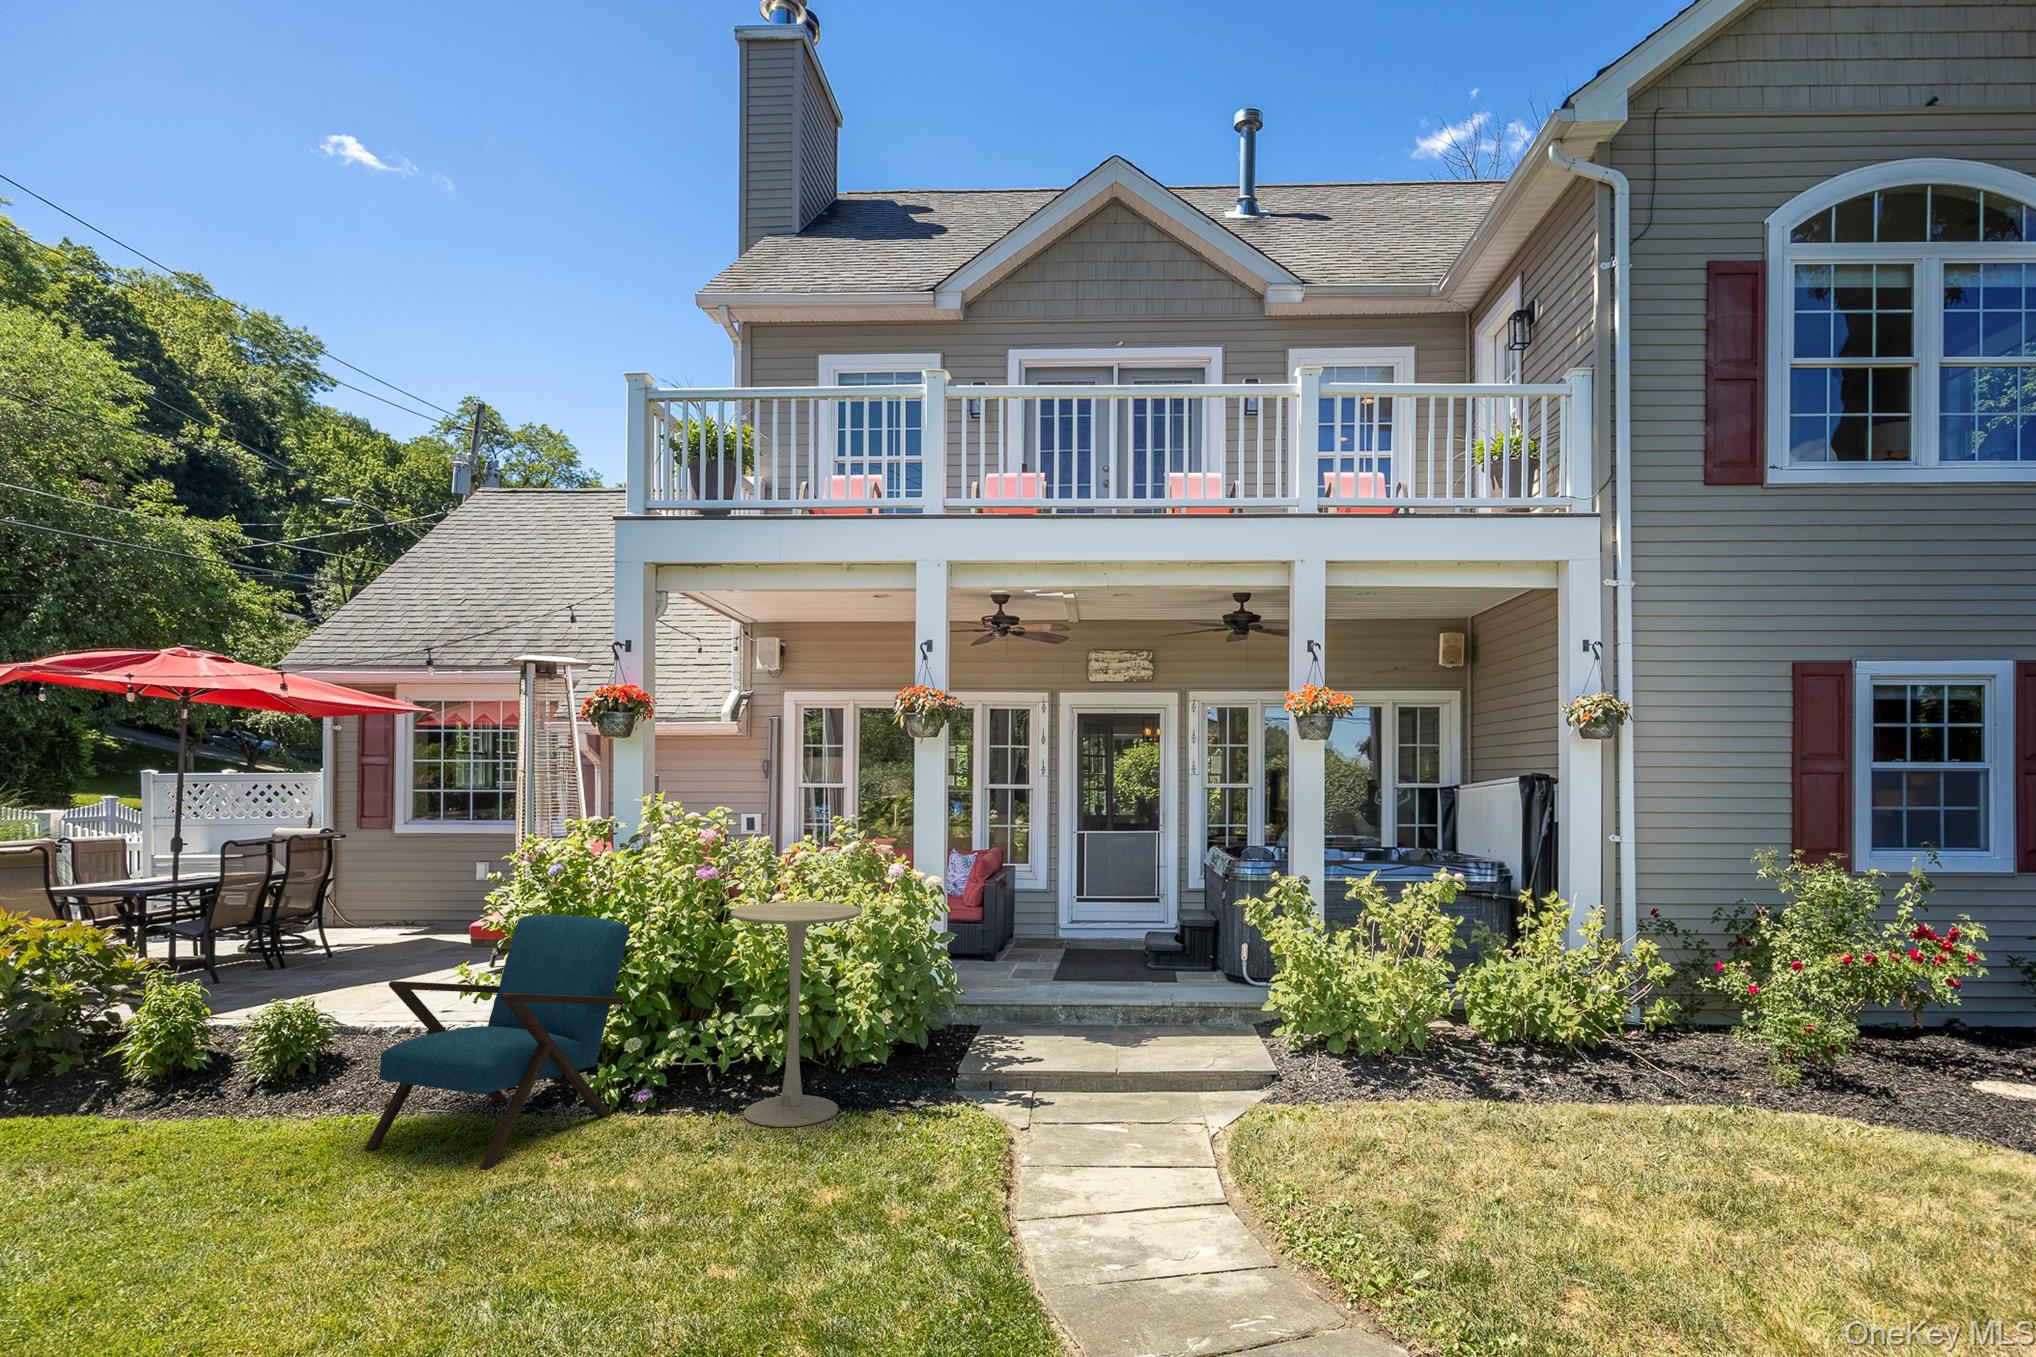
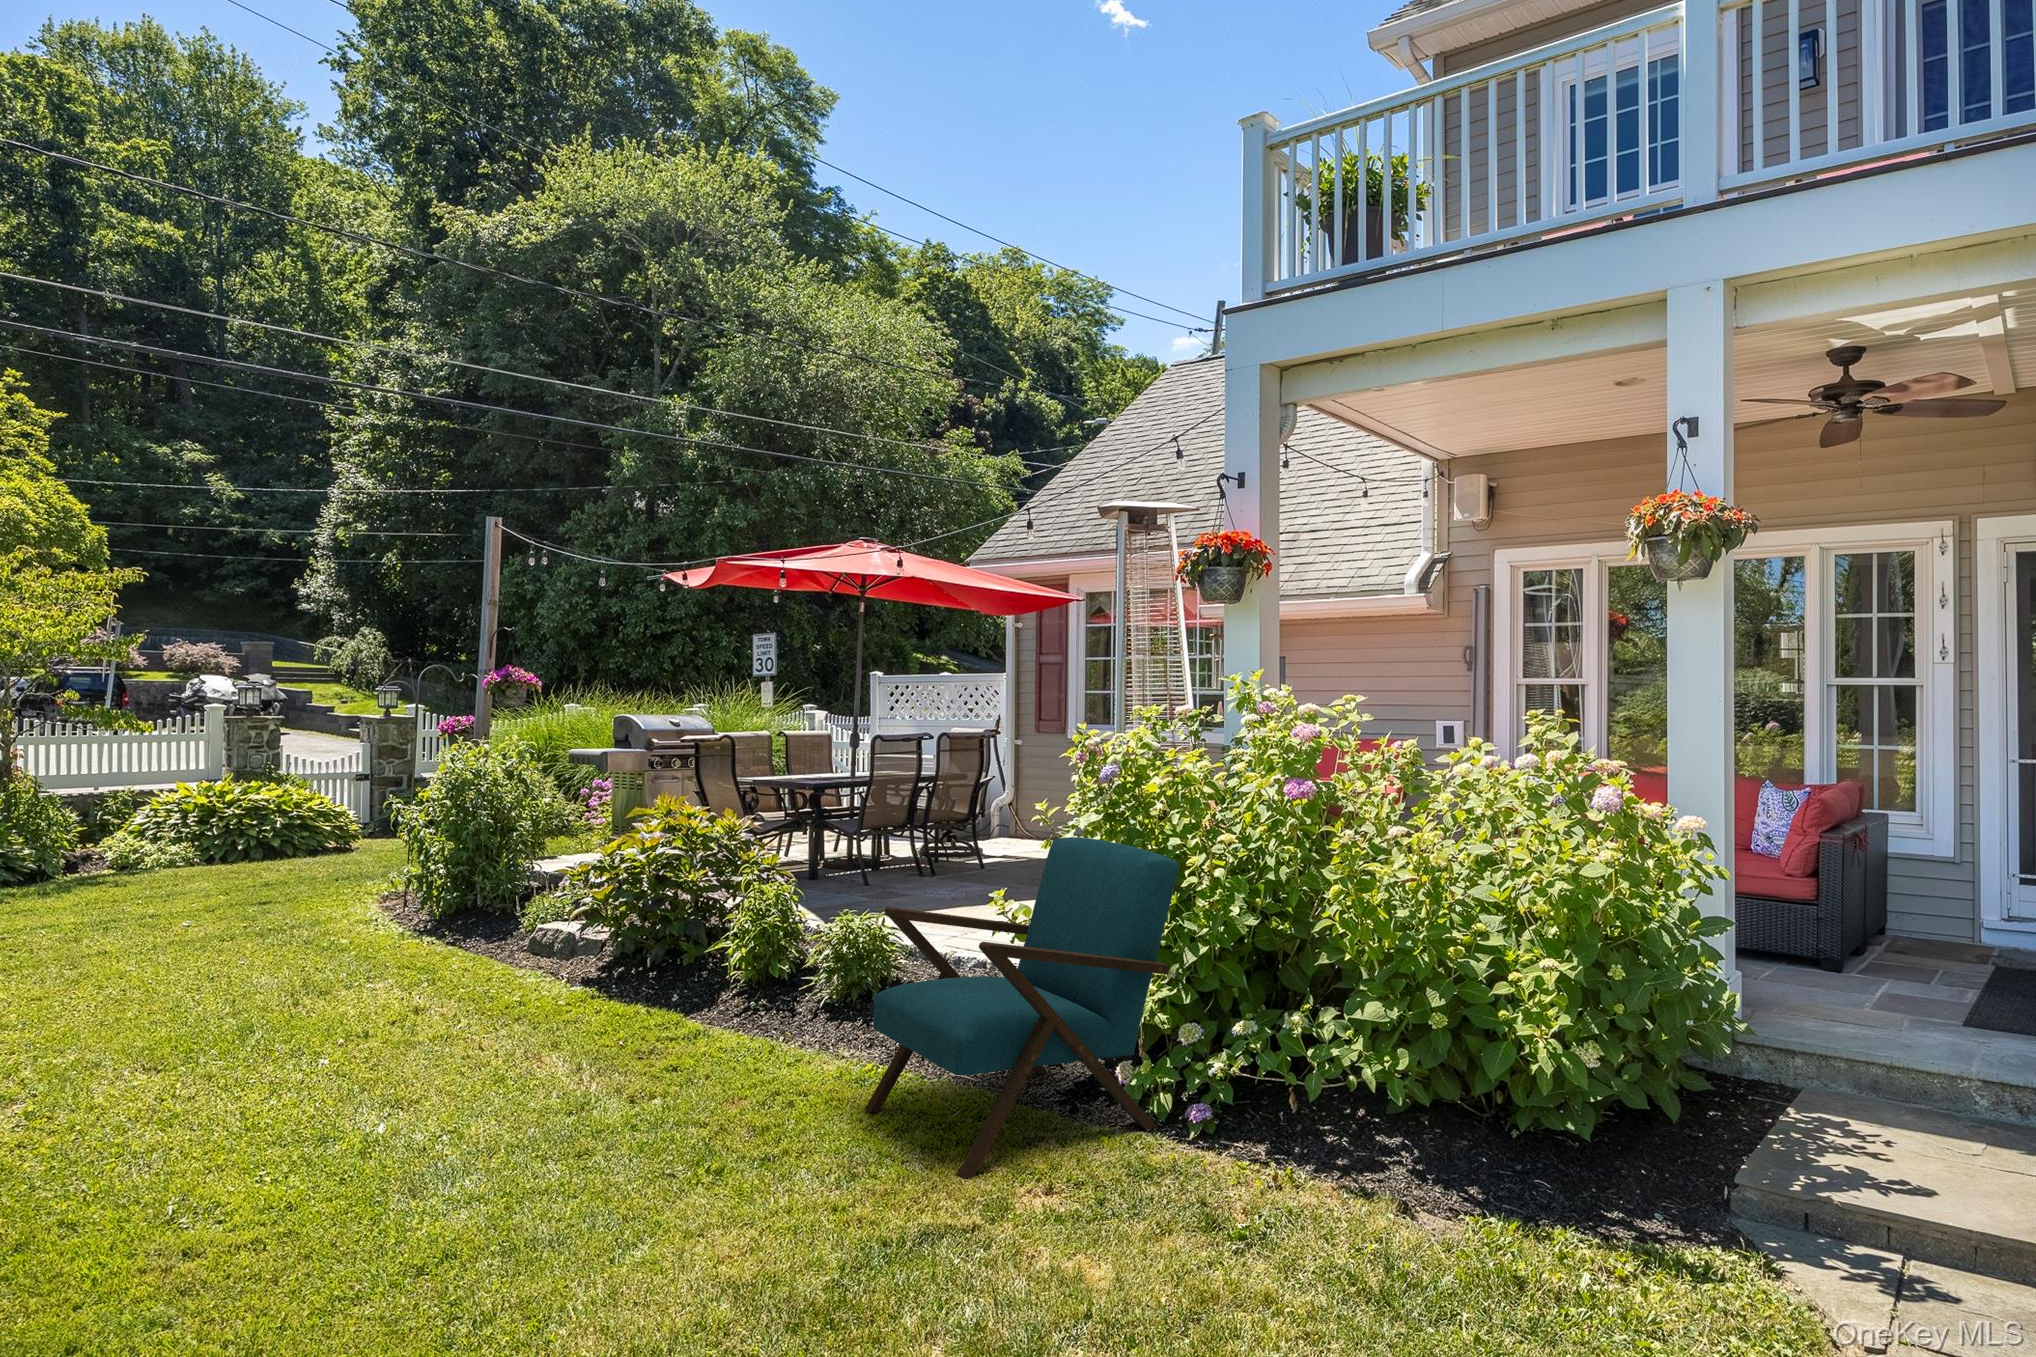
pedestal table: present [731,902,862,1127] -> none [1306,846,1532,1220]

